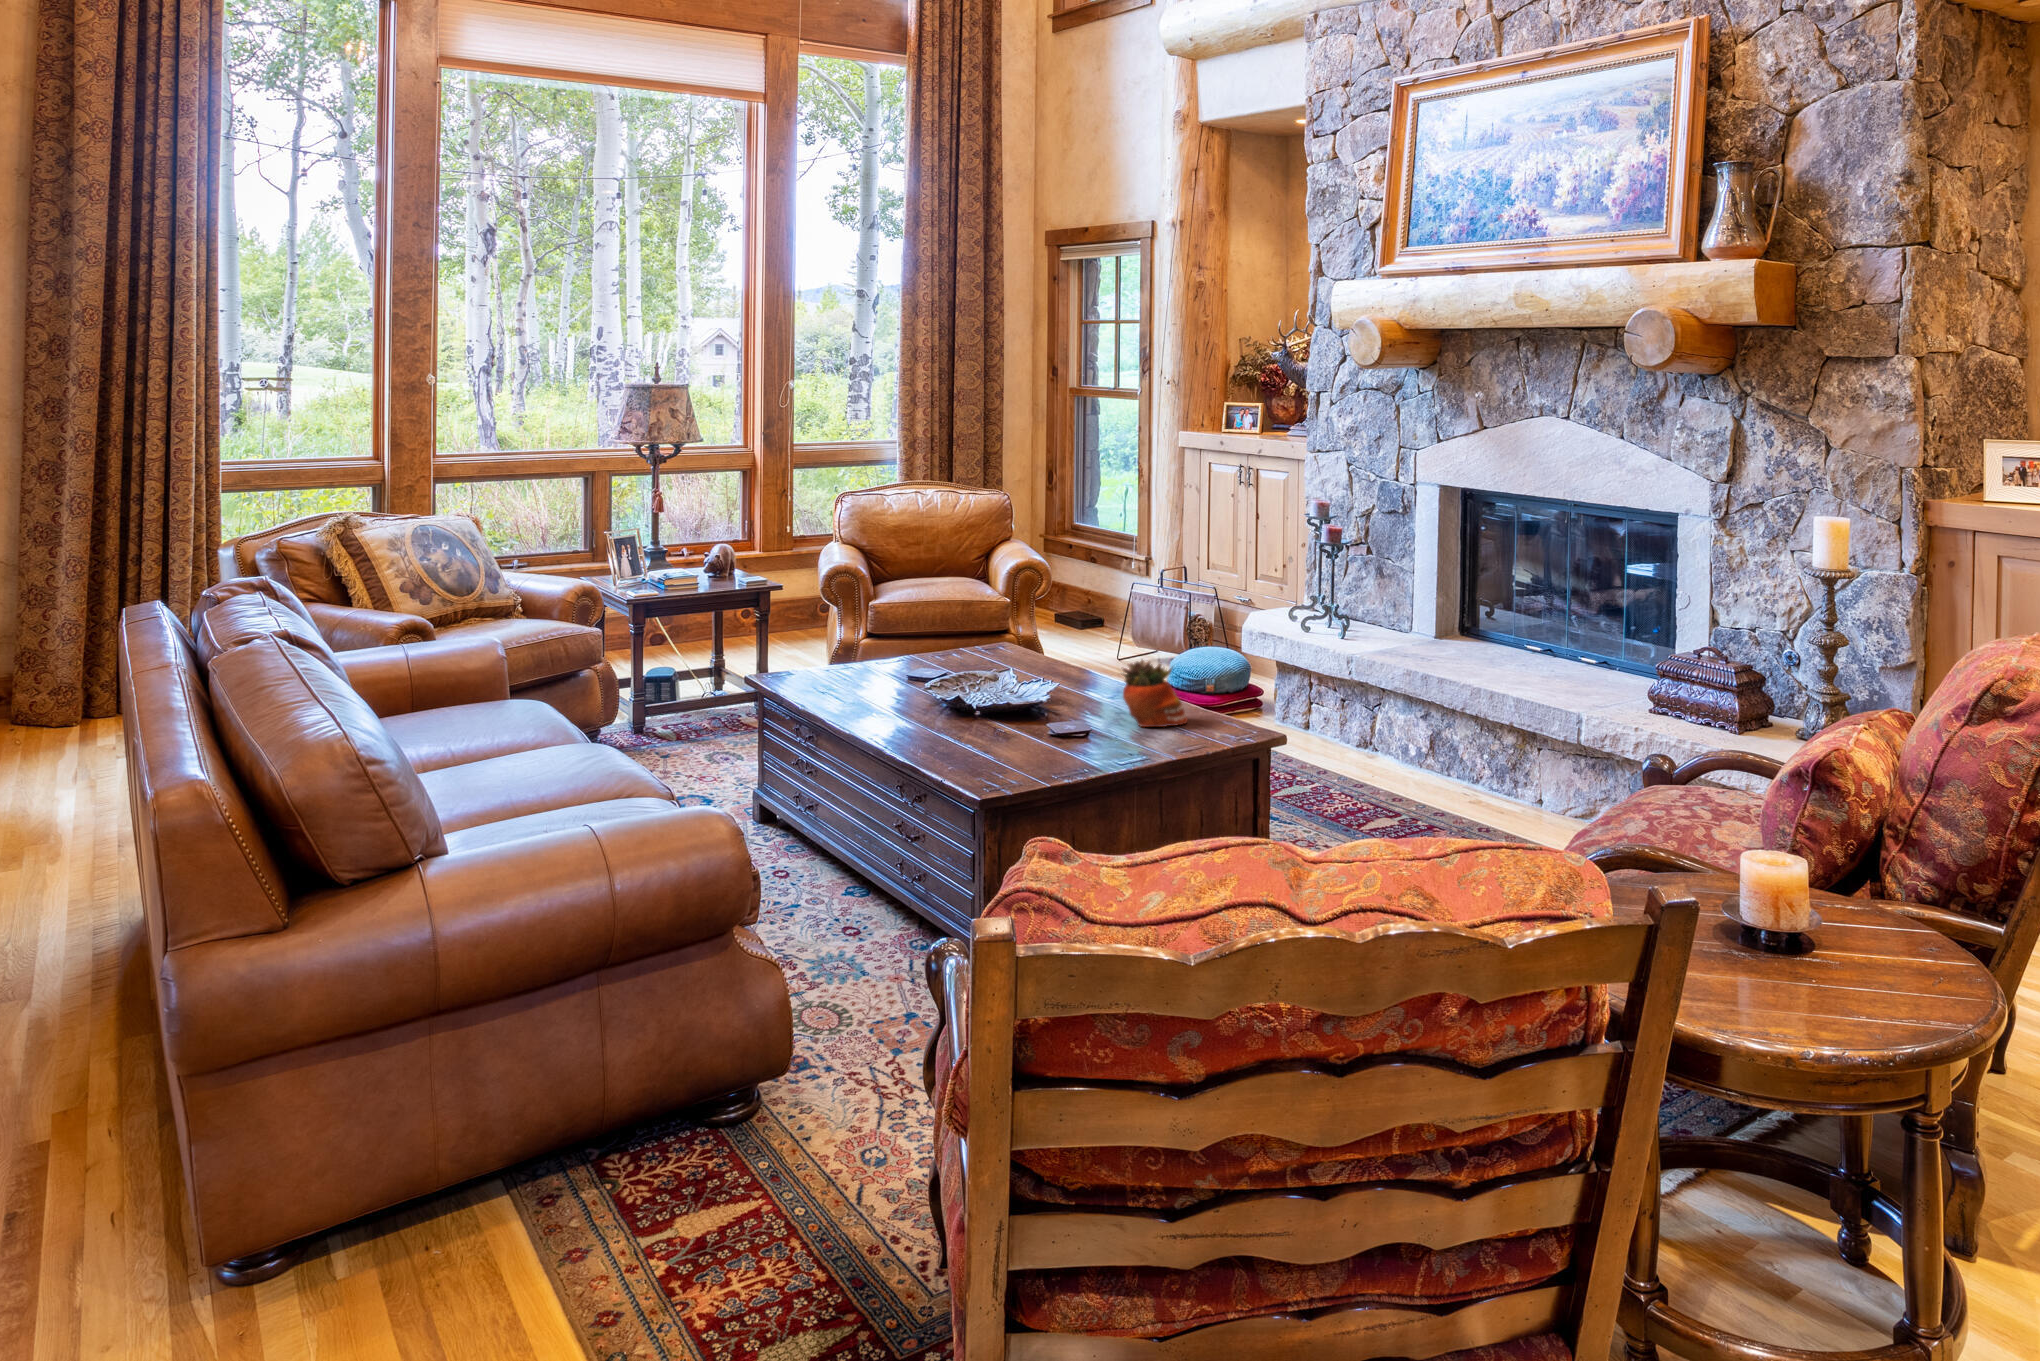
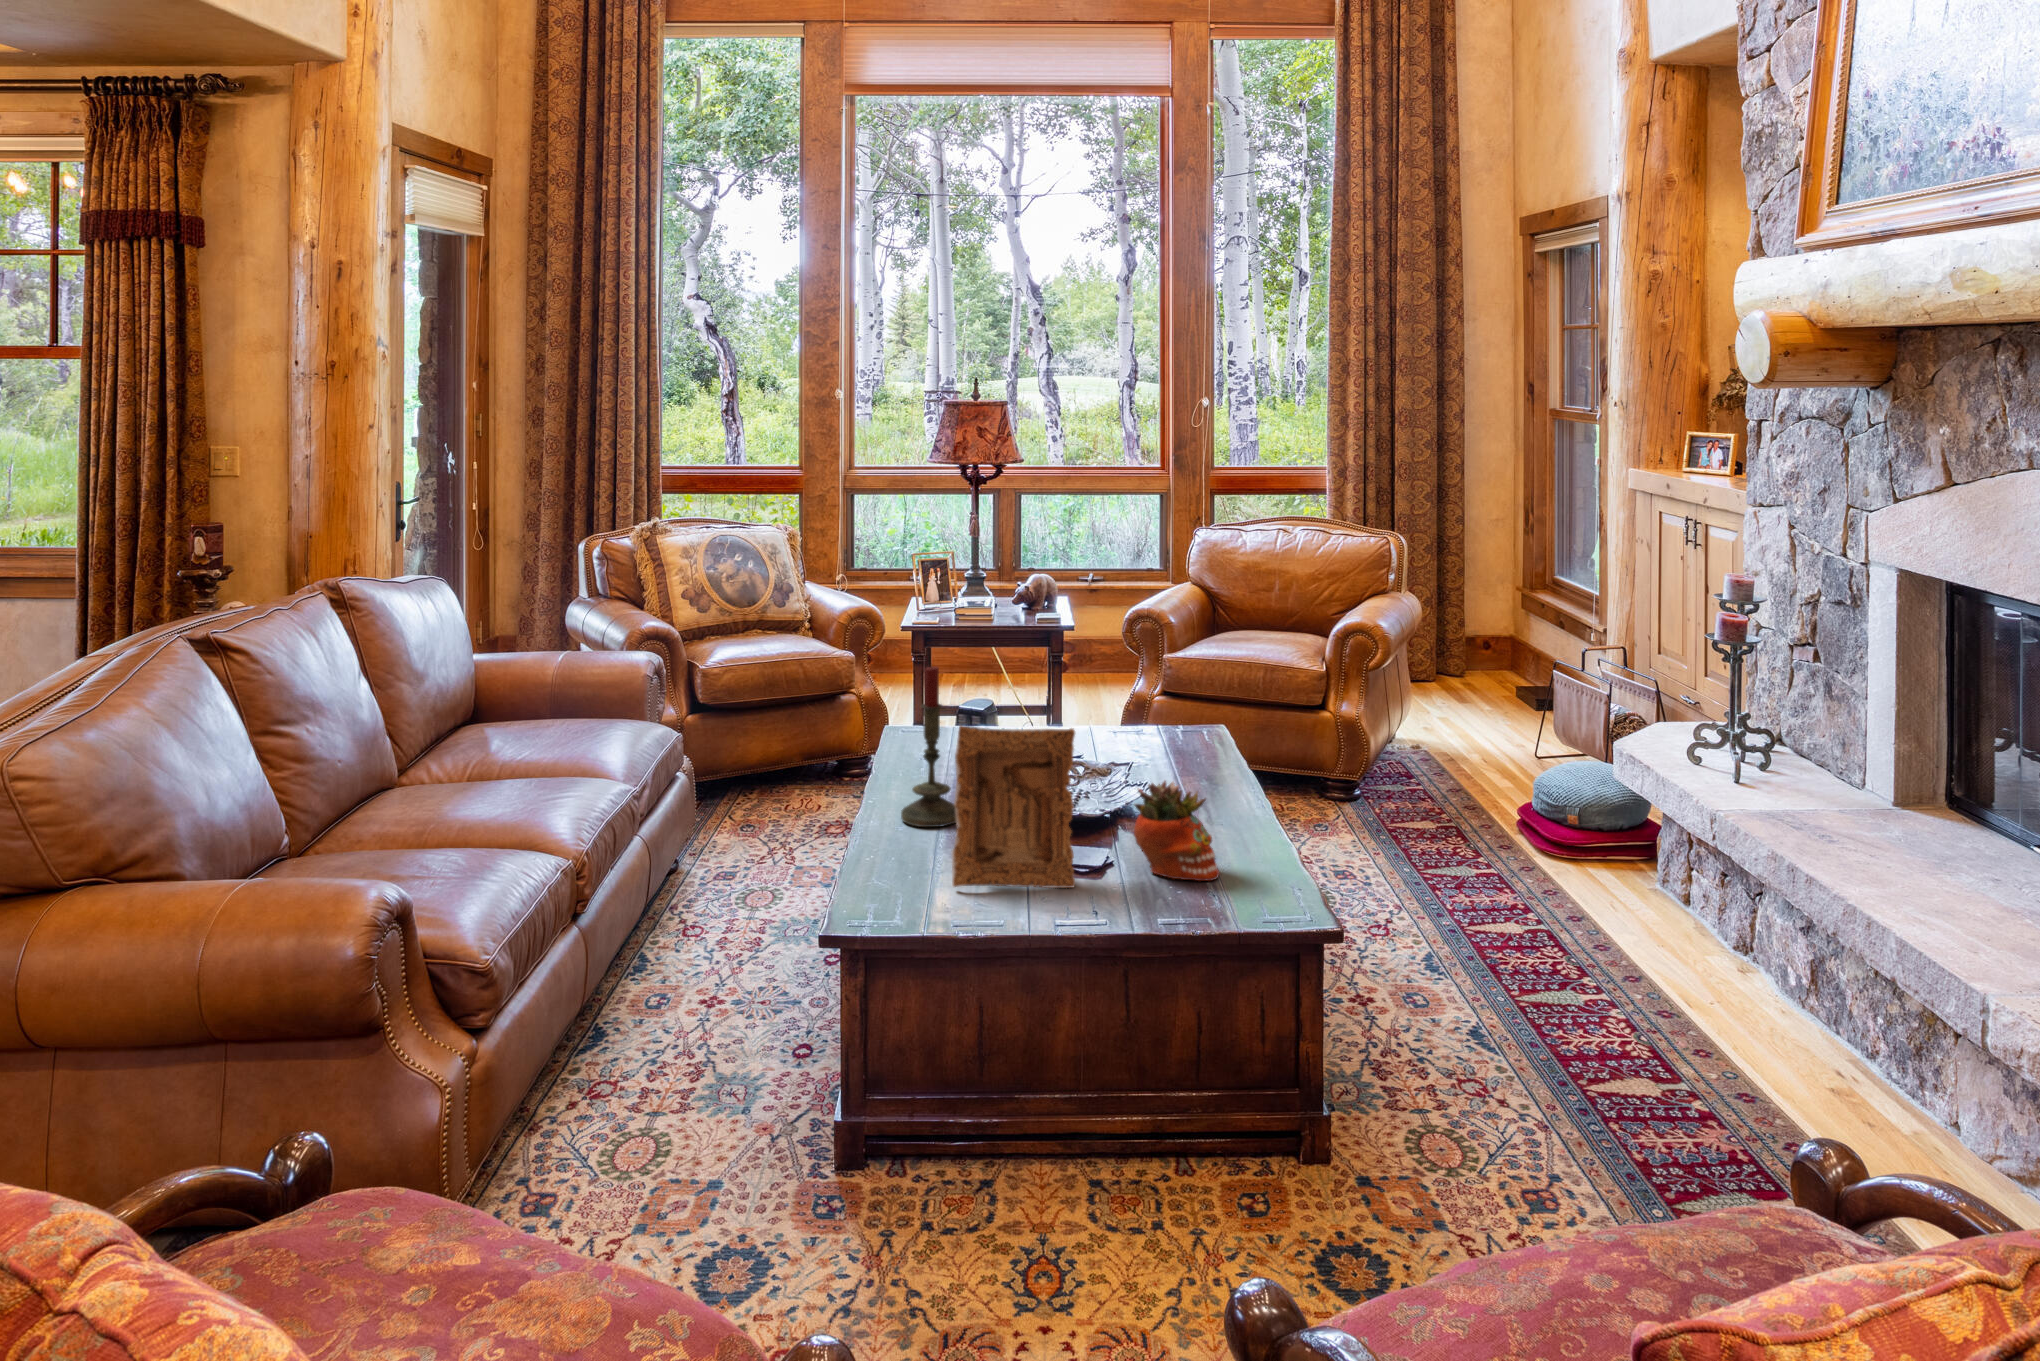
candle: none [897,596,948,732] -> present [901,666,956,827]
picture frame: none [1009,627,1106,757] -> present [952,725,1075,888]

